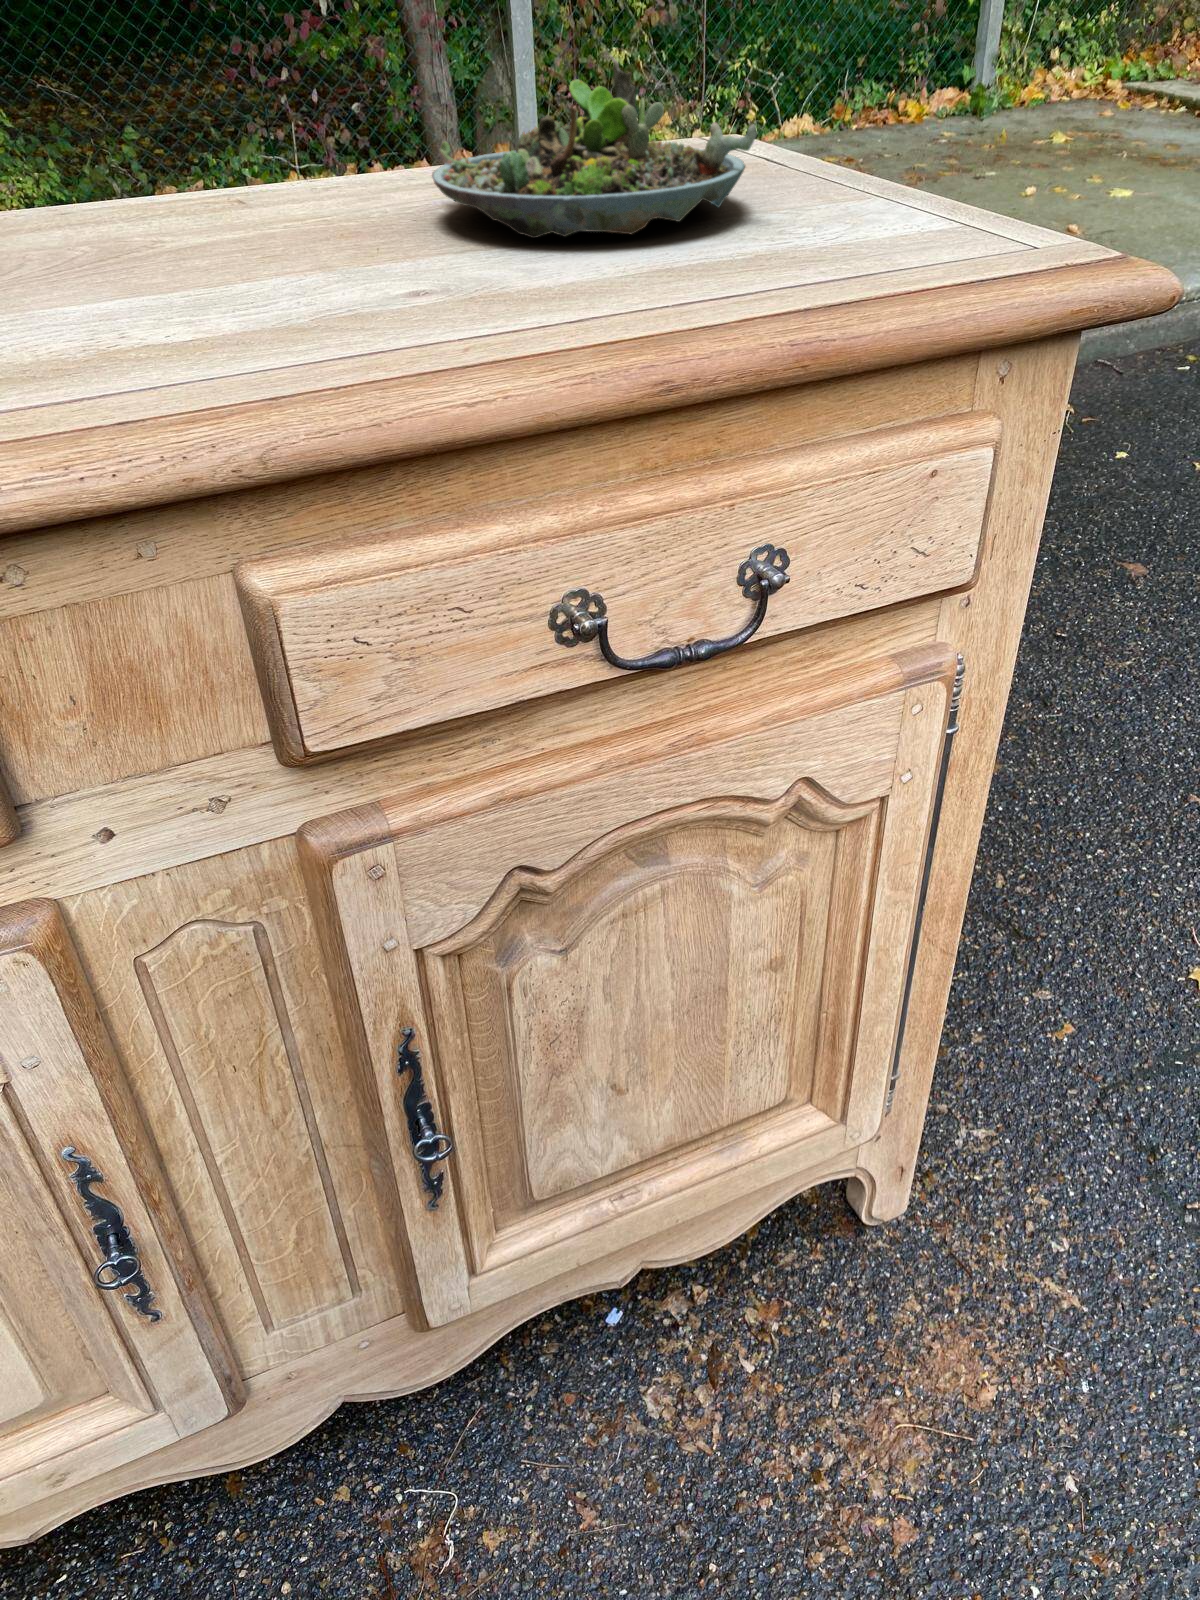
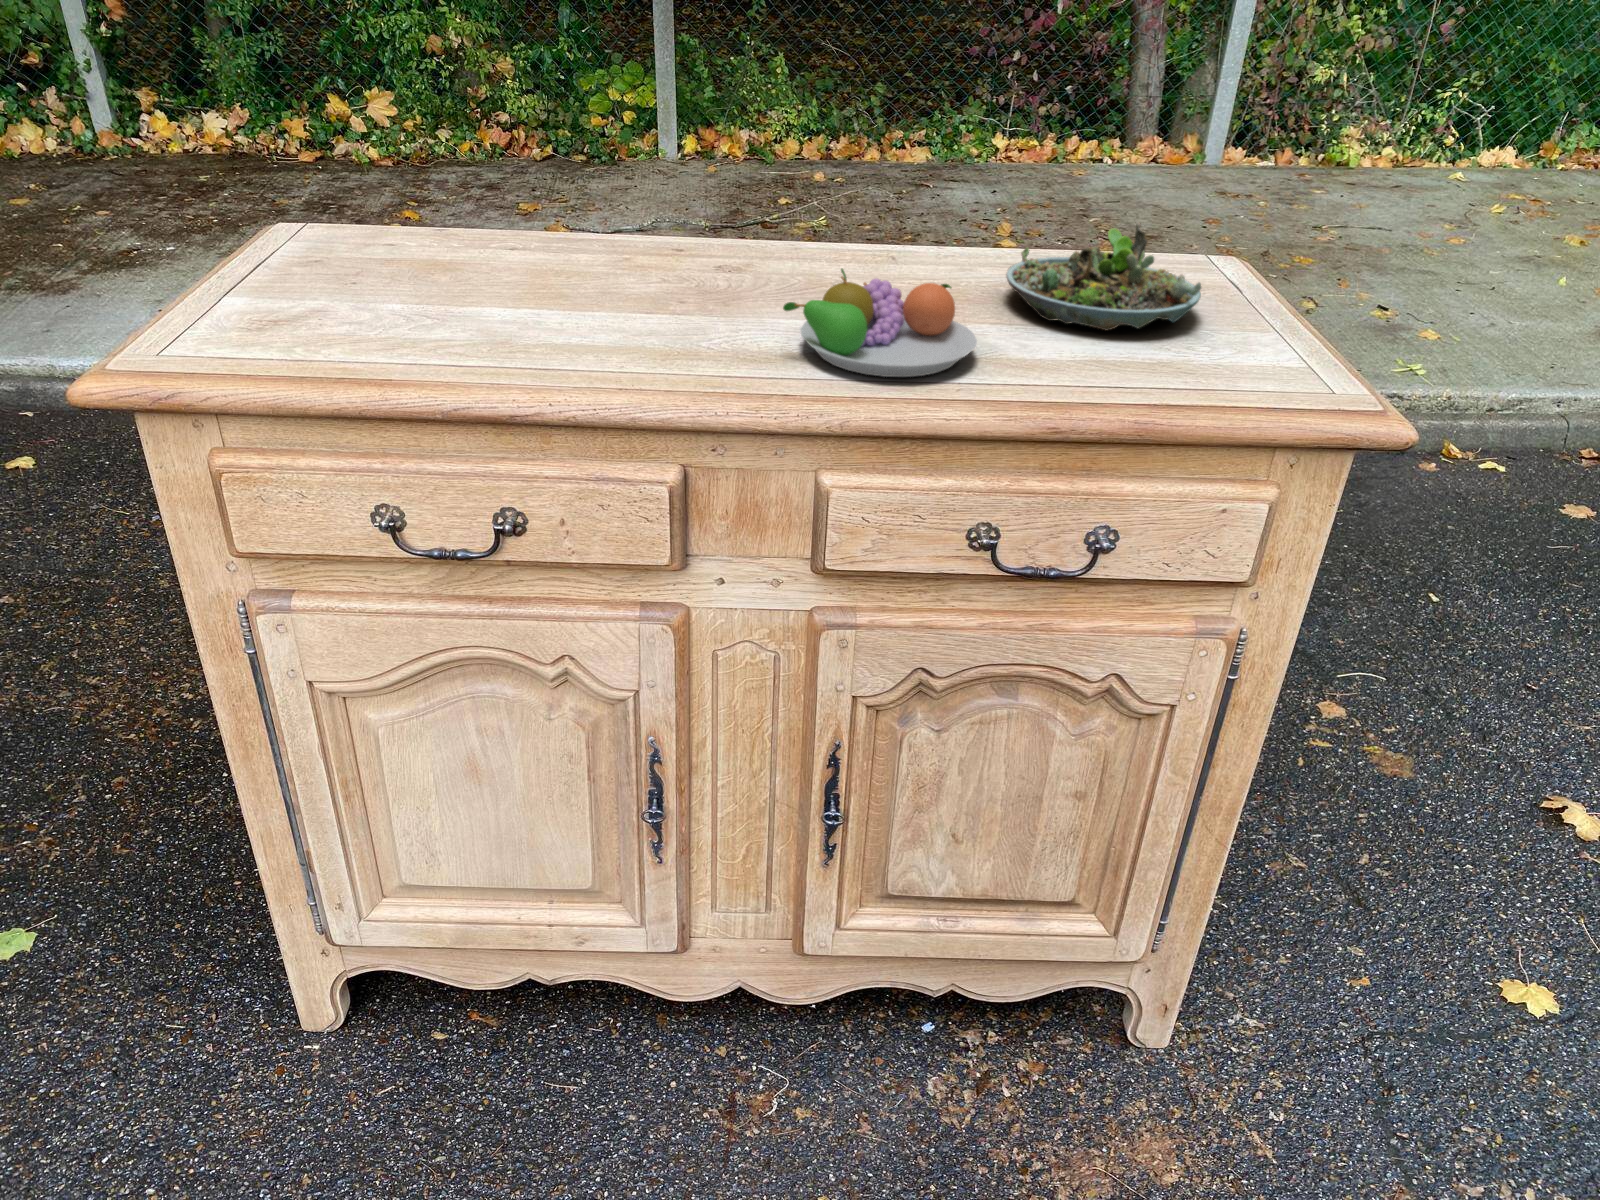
fruit bowl: none [70,182,460,369] -> present [783,269,977,377]

